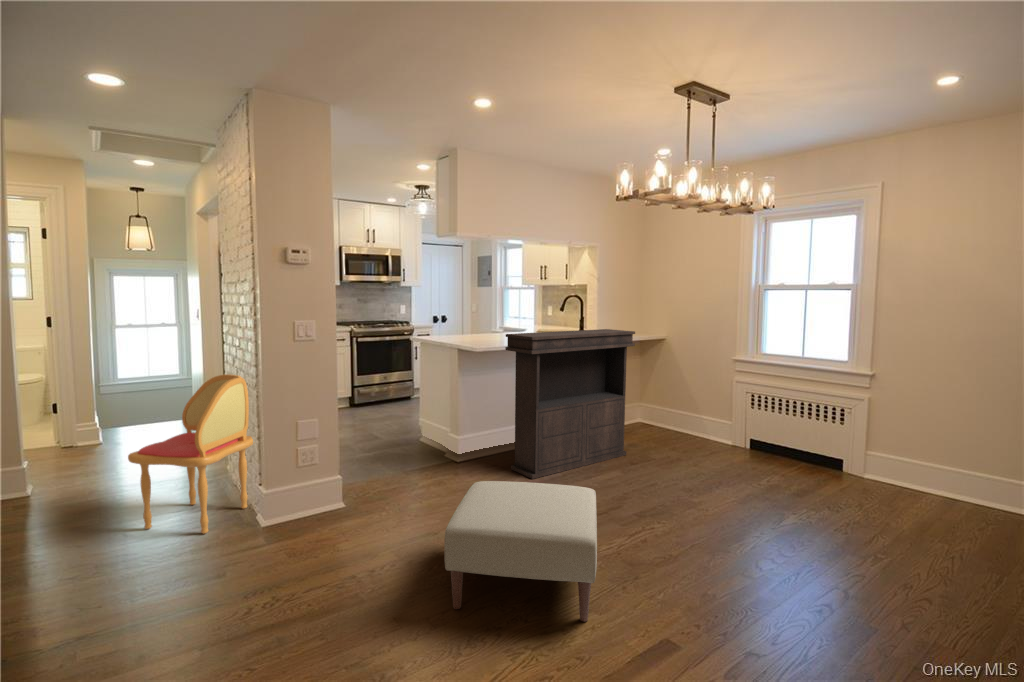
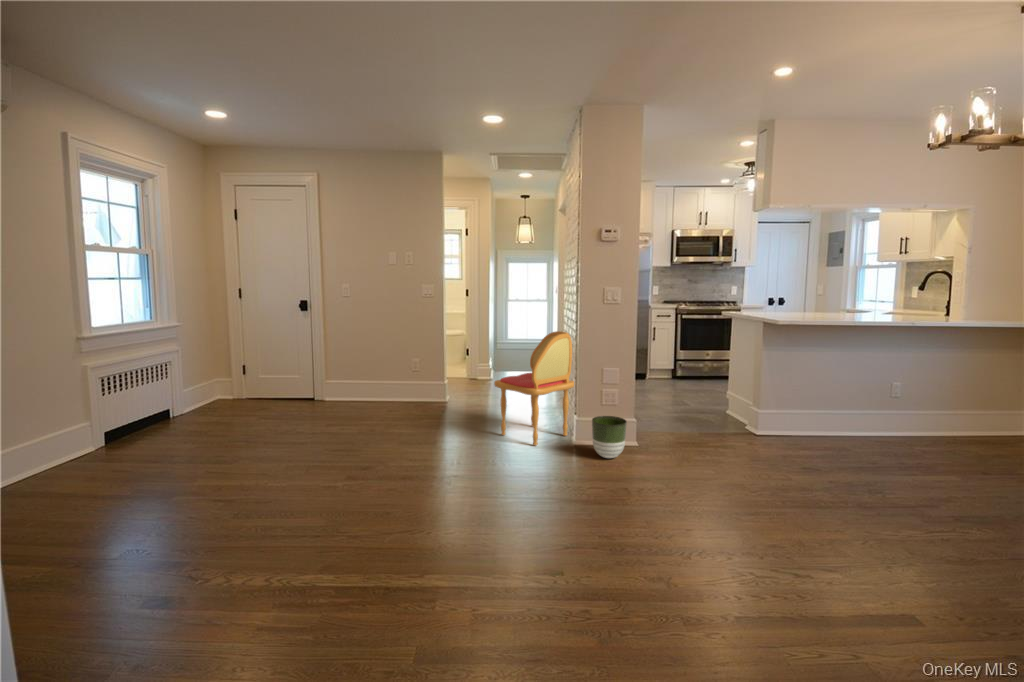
console table: present [505,329,635,479] -> none [818,309,1024,469]
planter: none [287,473,332,527] -> present [592,416,627,458]
ottoman: present [444,481,597,622] -> none [696,445,890,600]

